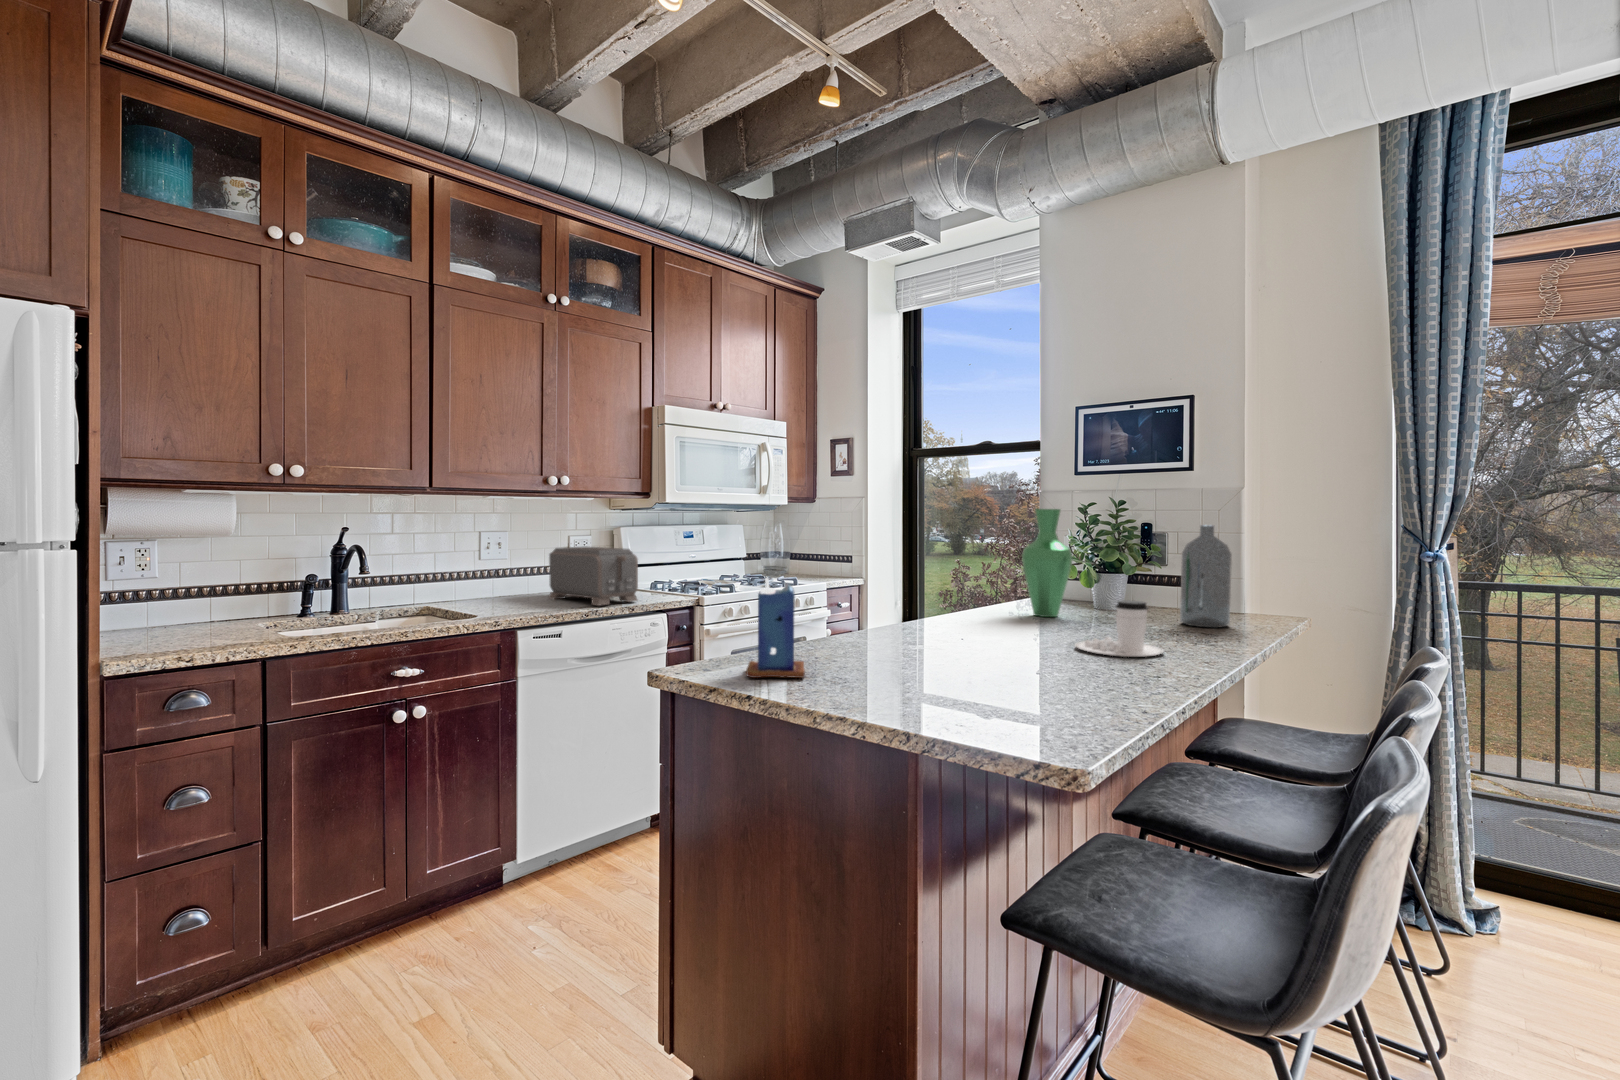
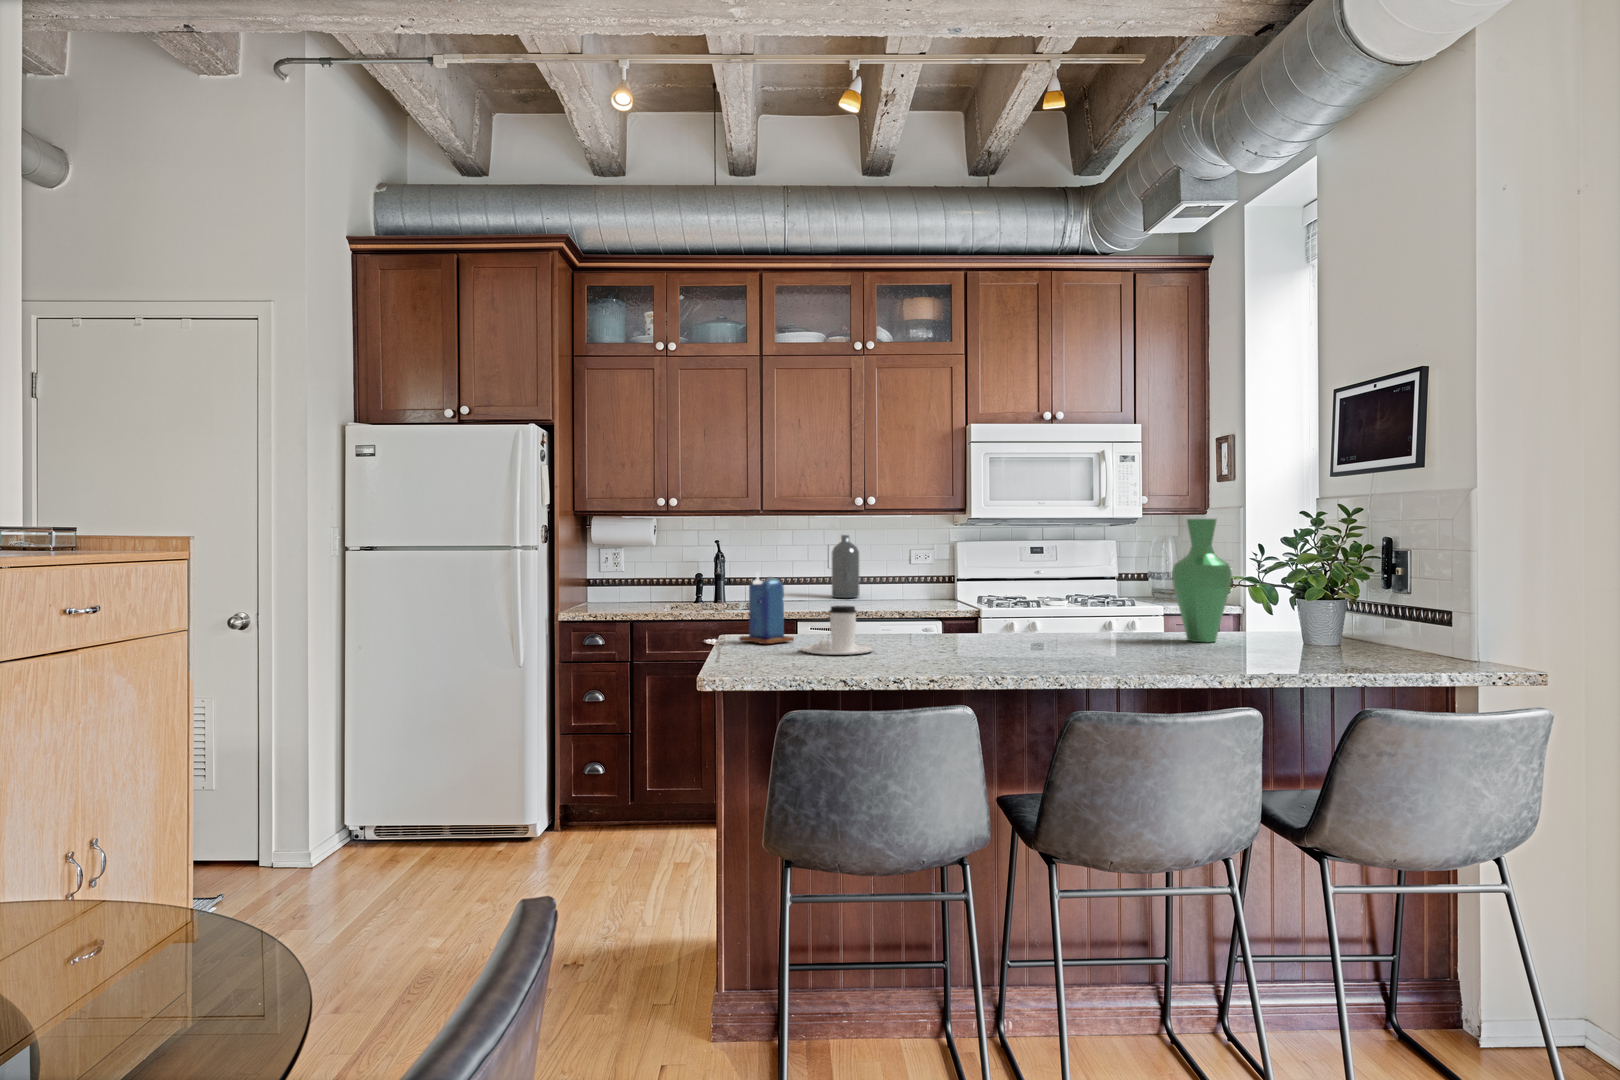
bottle: present [1180,525,1232,628] -> present [832,535,859,598]
toaster: present [549,547,638,606] -> none [864,559,922,609]
coffee cup: present [1075,600,1163,657] -> present [801,606,875,655]

